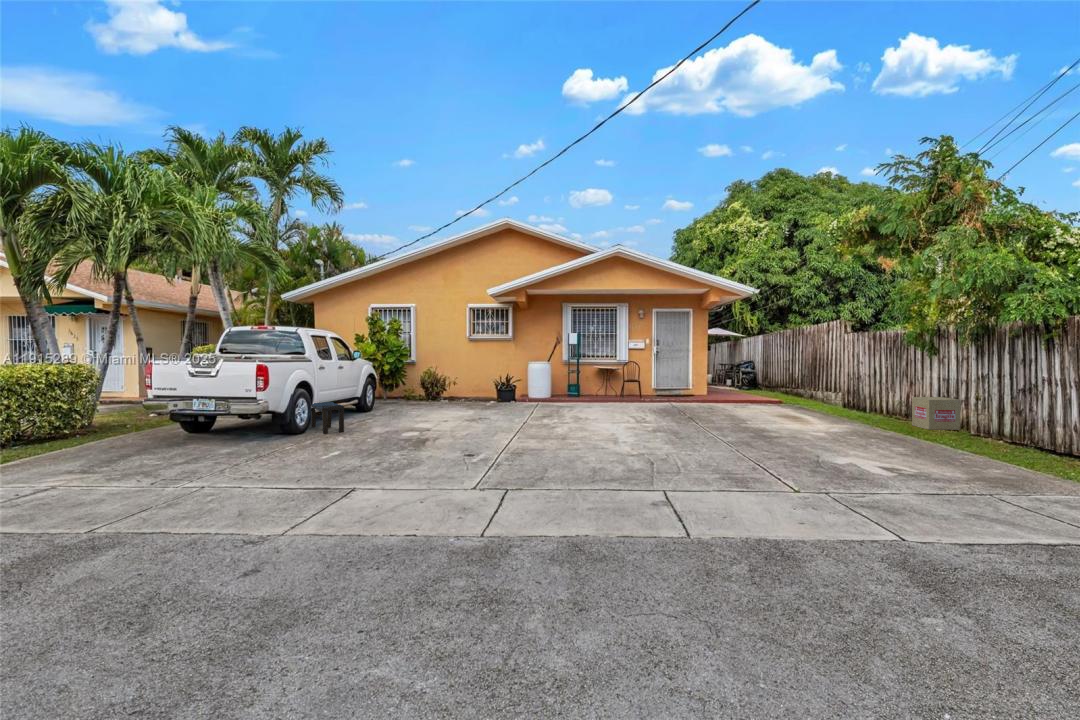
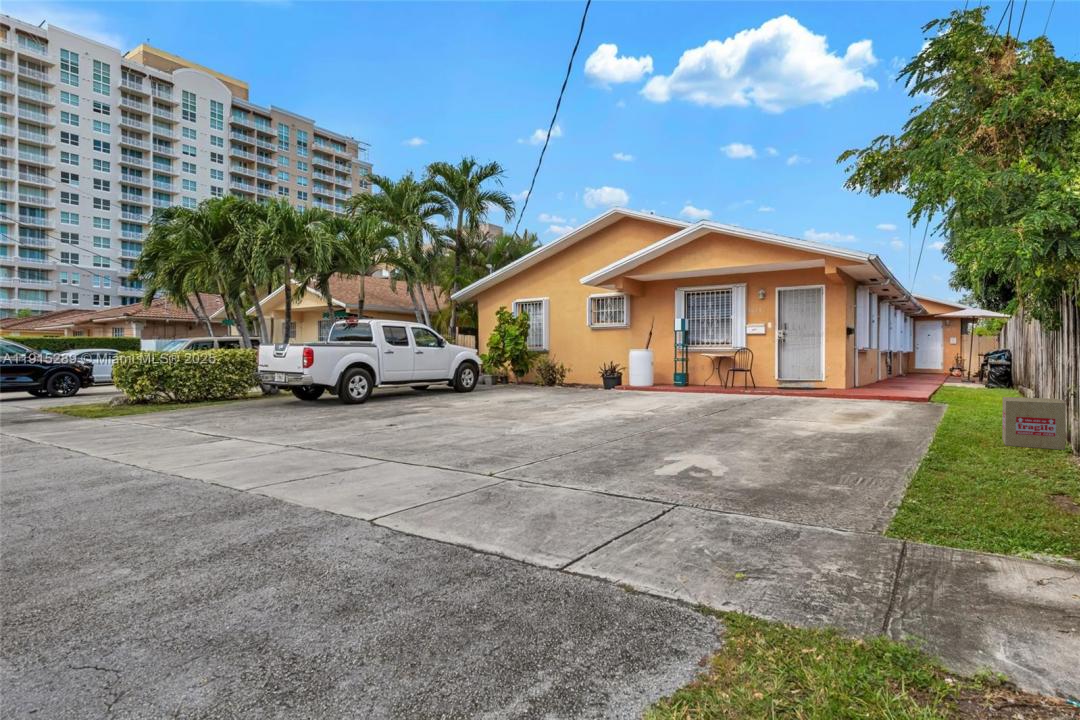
bench: present [311,402,344,434] -> none [366,381,392,406]

